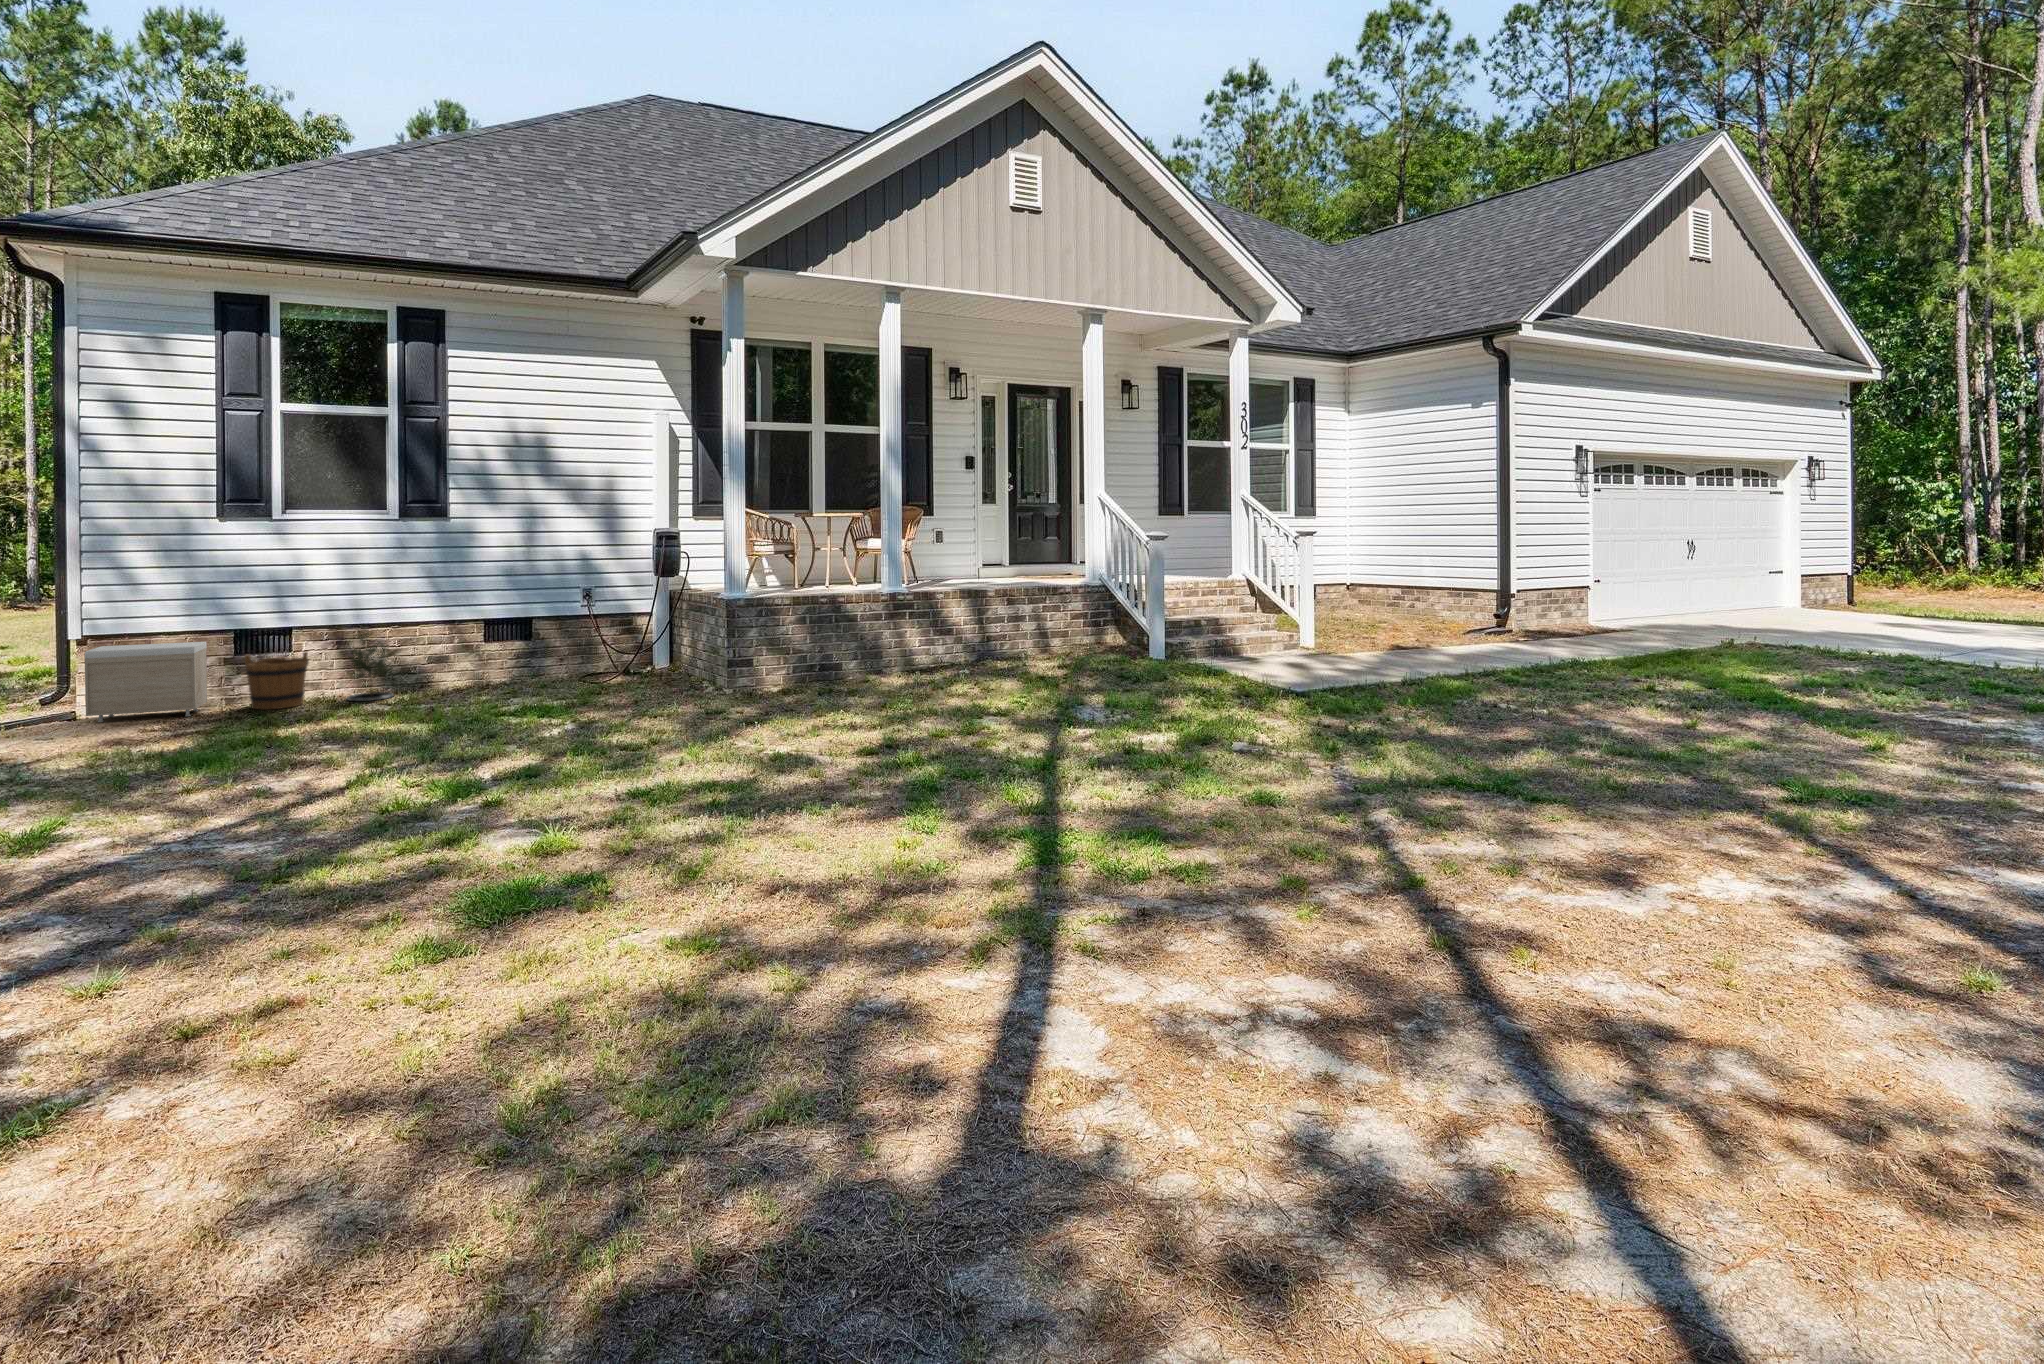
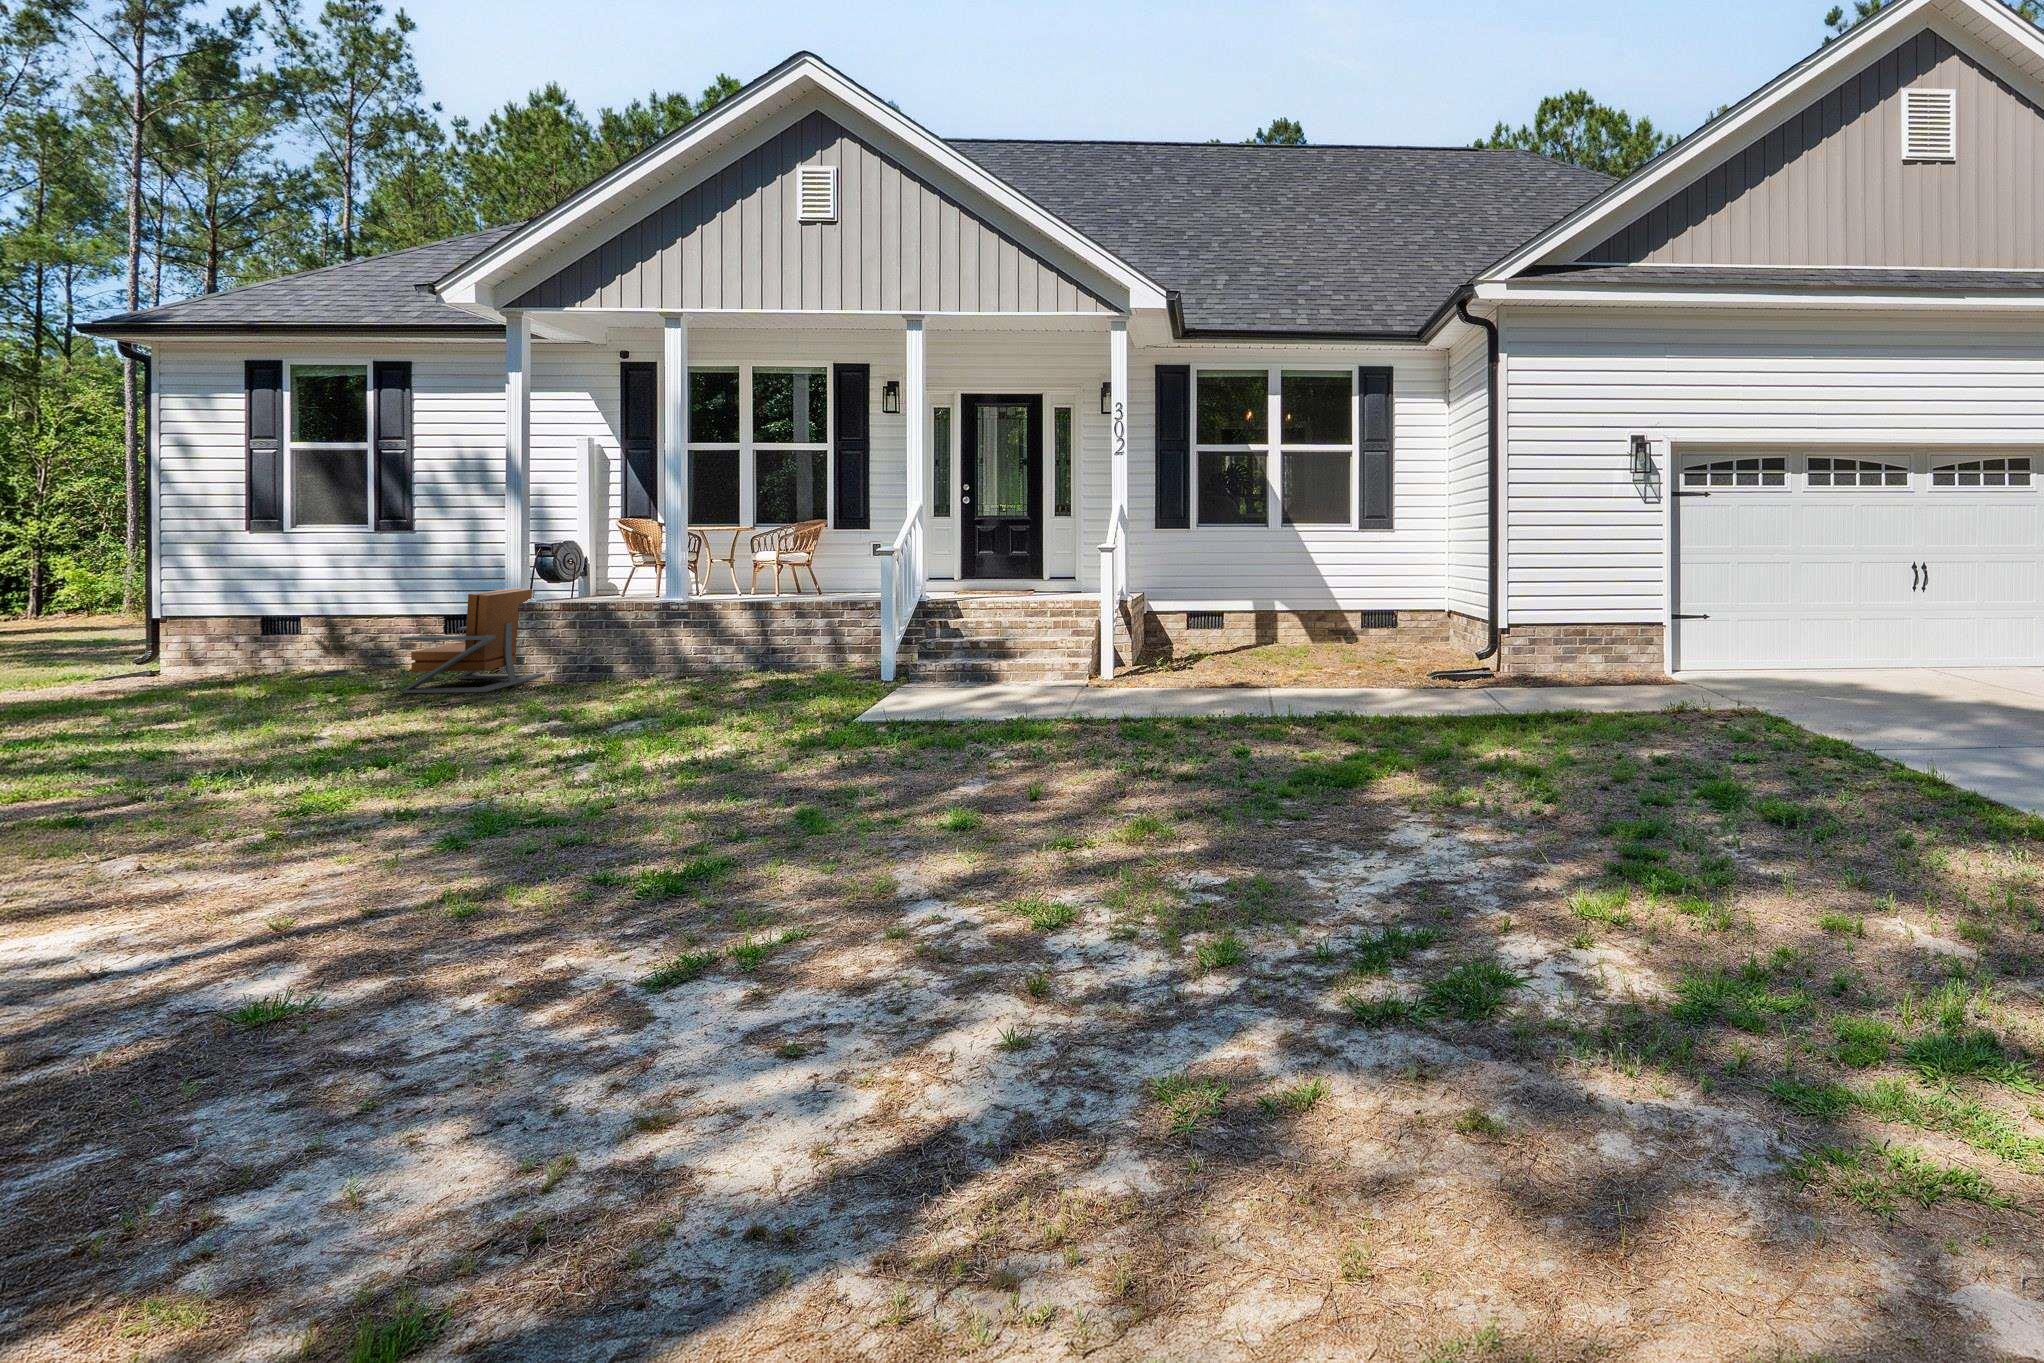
lounge chair: none [577,582,700,706] -> present [399,588,545,693]
storage bench: present [85,642,207,722] -> none [135,624,234,679]
bucket: present [245,651,309,709] -> none [243,634,297,678]

